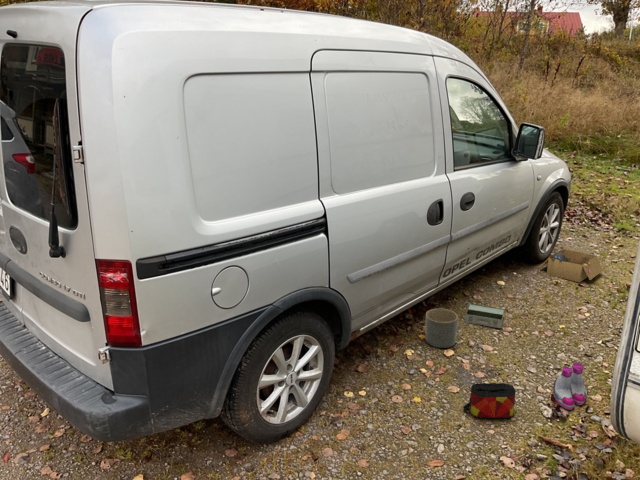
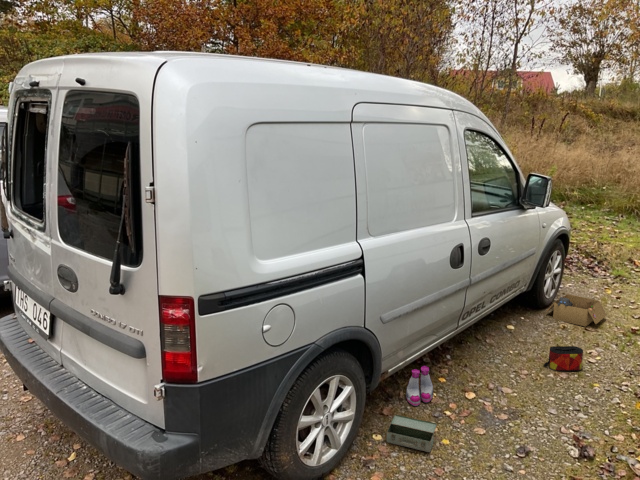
toolbox: present [465,304,504,328] -> present [387,415,437,452]
planter: present [426,309,458,348] -> none [445,351,477,390]
boots: present [553,363,586,410] -> present [406,366,433,406]
bag: present [463,383,516,419] -> present [544,346,583,371]

